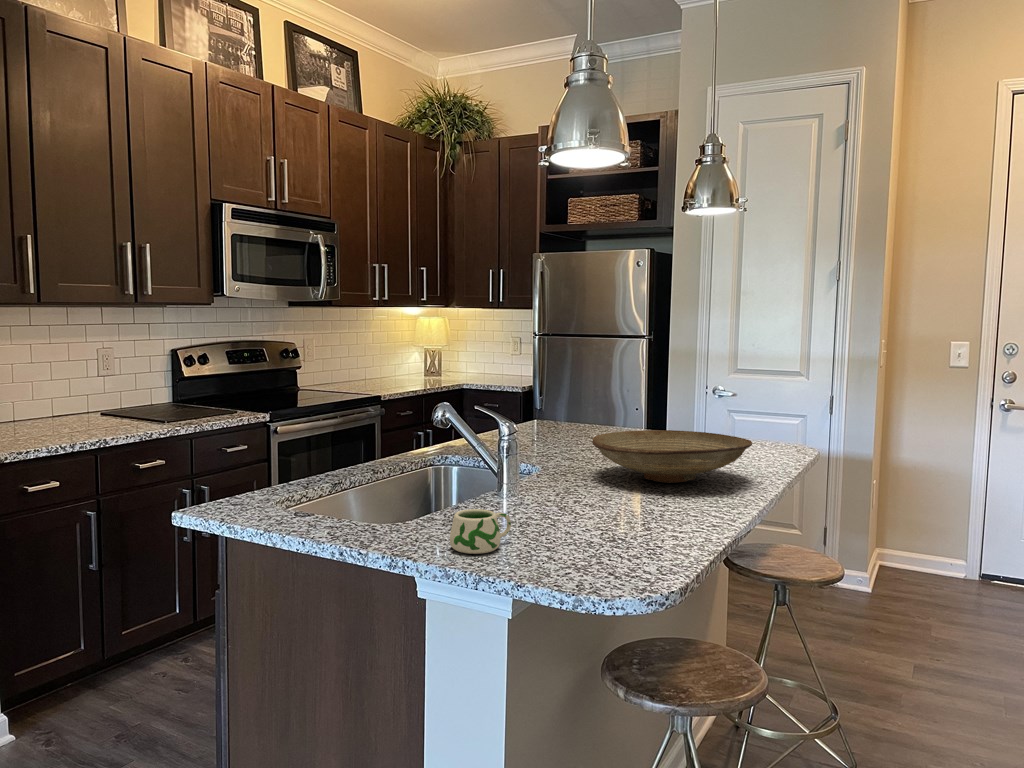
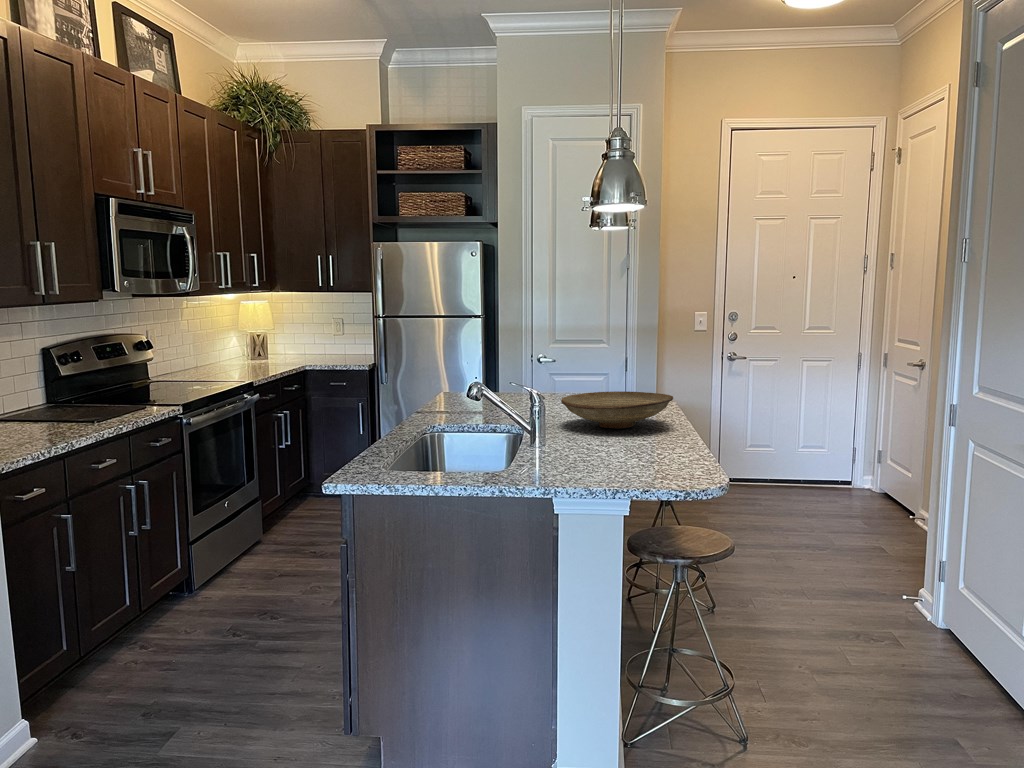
mug: present [450,509,511,554] -> none [566,451,599,479]

